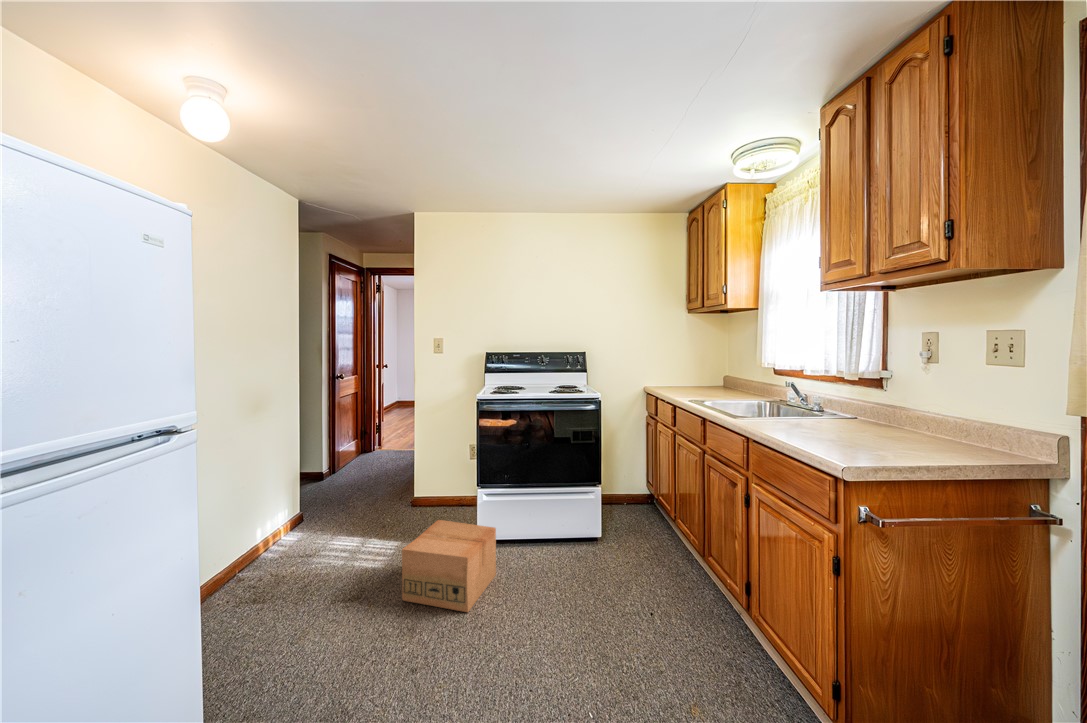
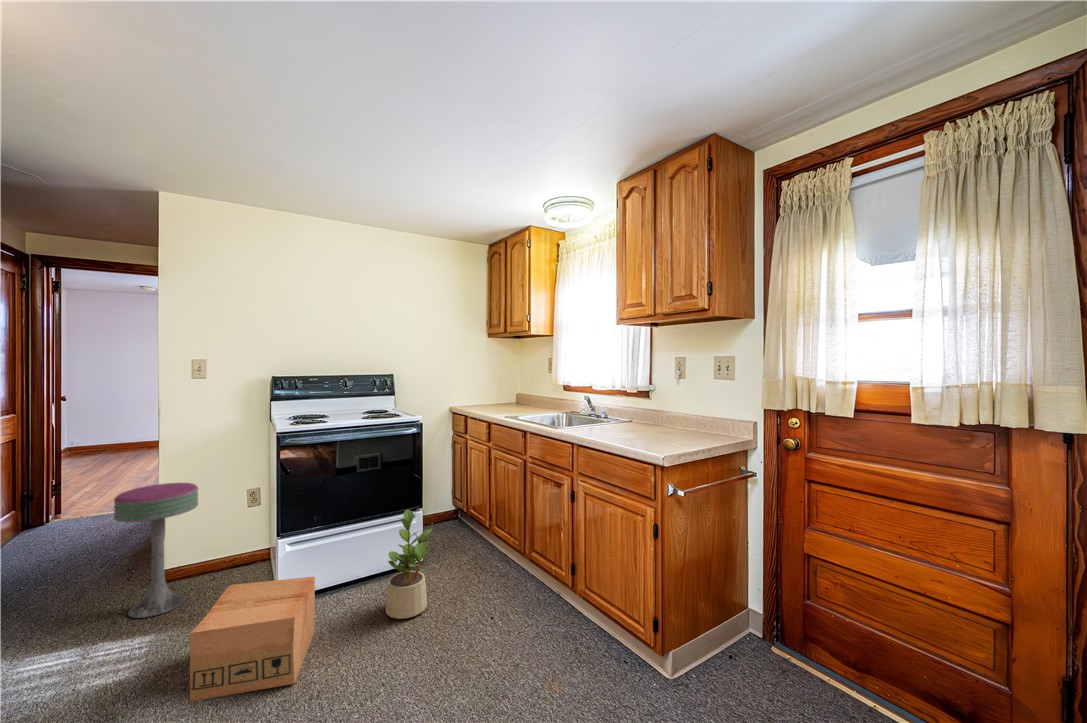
bar stool: none [382,434,432,531] -> present [114,483,198,618]
potted plant: none [554,483,600,586] -> present [385,509,432,619]

